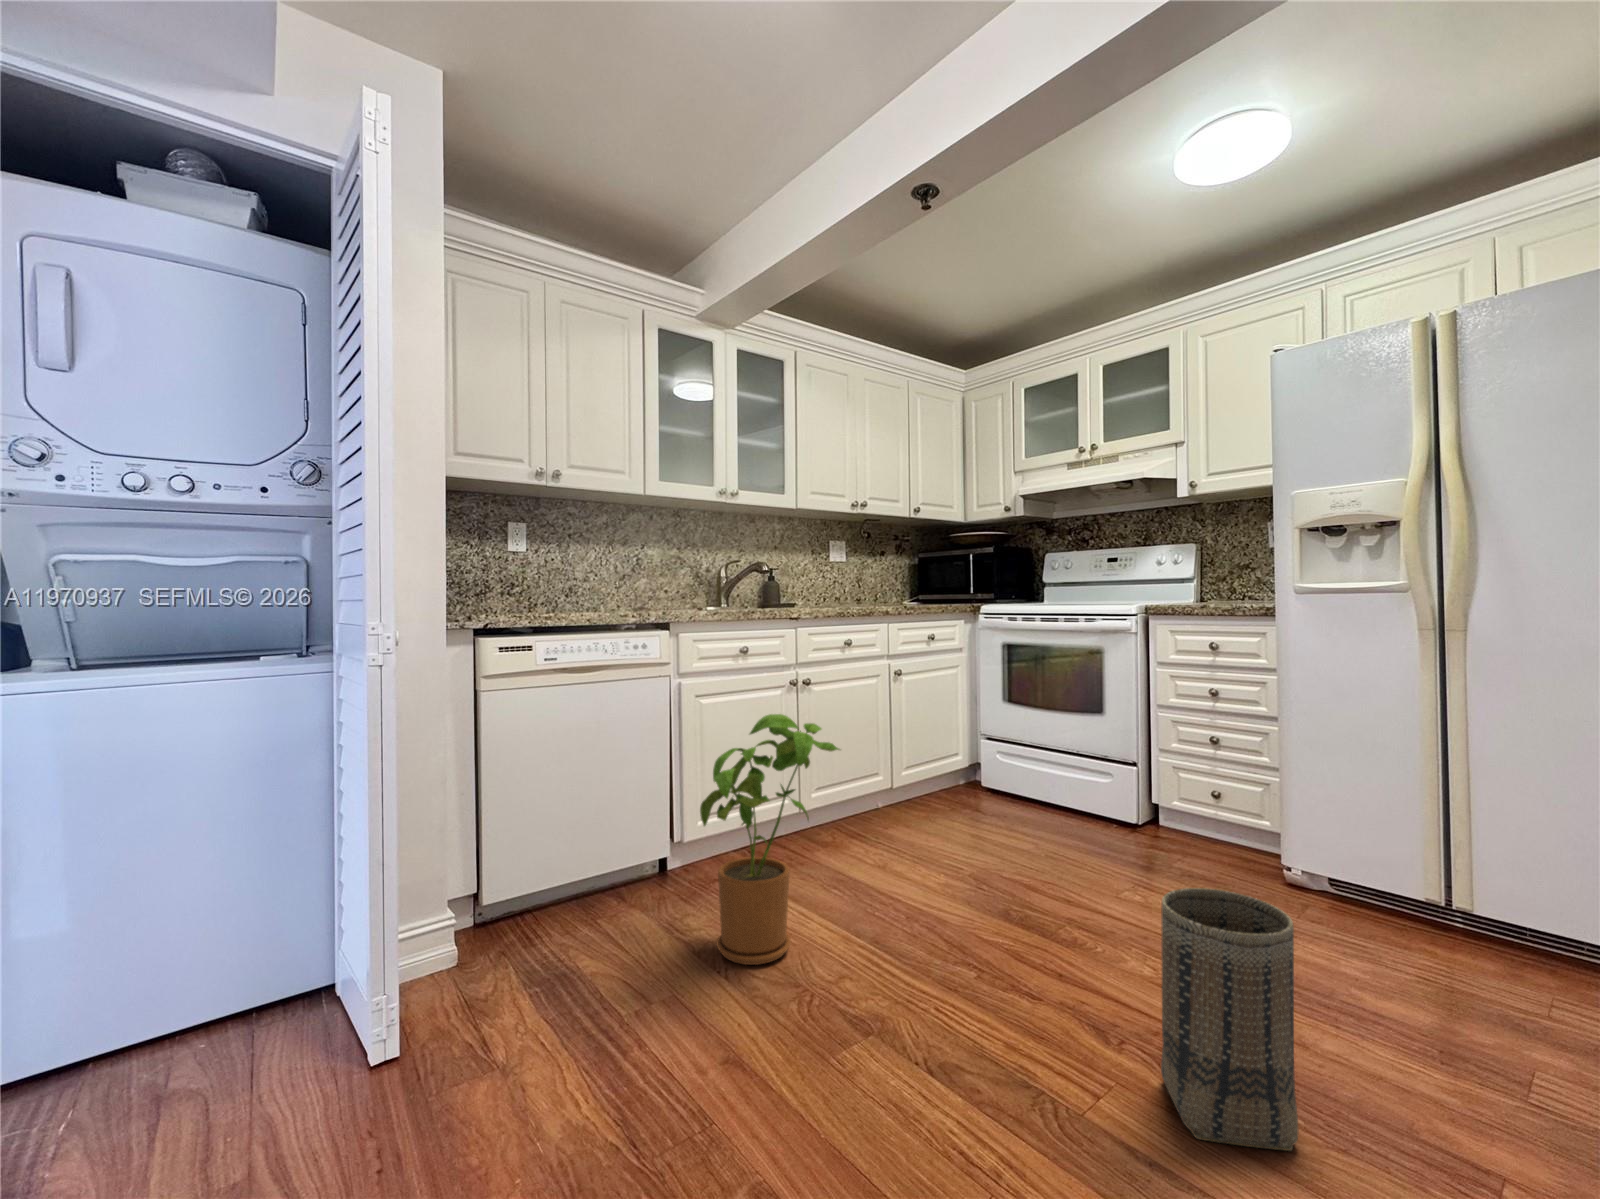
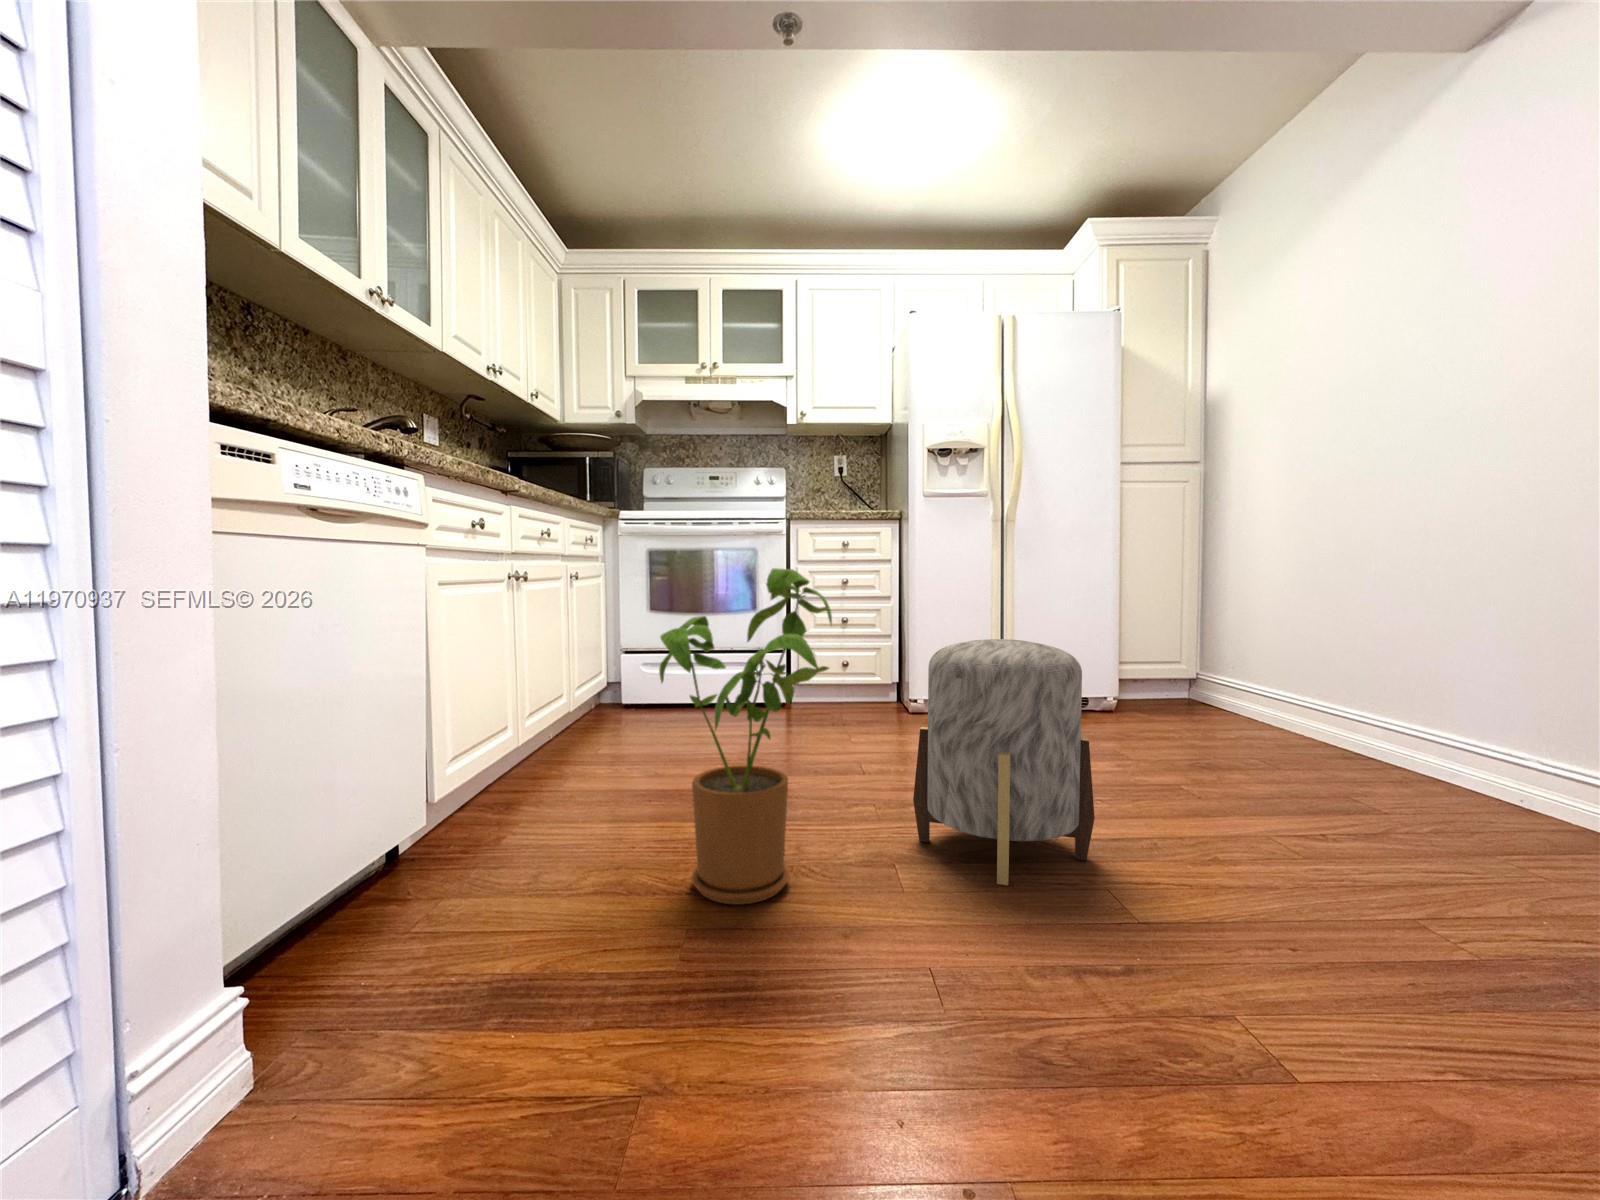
stool: none [884,802,1045,1077] -> present [913,639,1095,885]
basket: present [1161,888,1298,1151] -> none [1119,670,1219,840]

